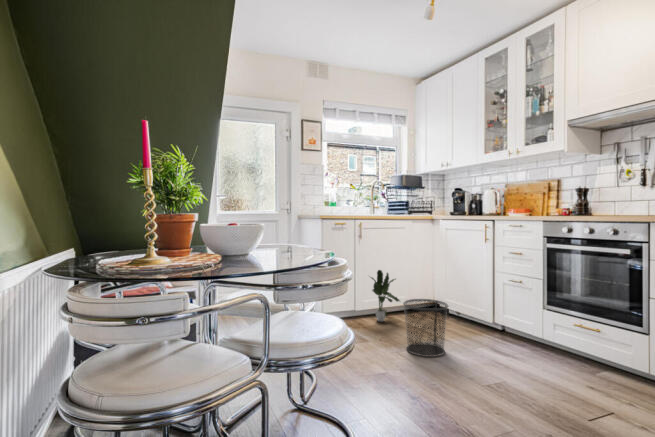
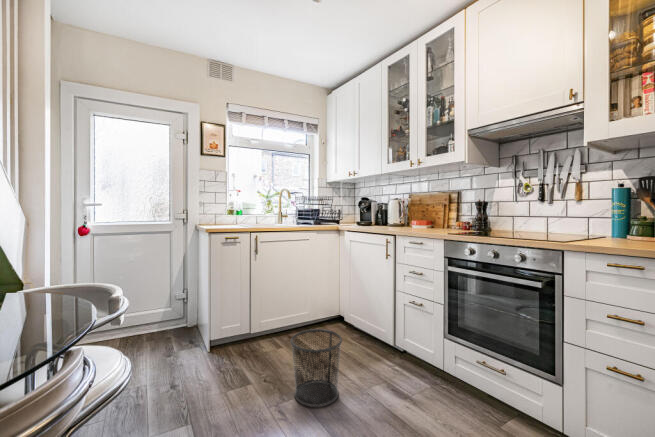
potted plant: present [371,270,400,322] -> none [267,287,302,344]

